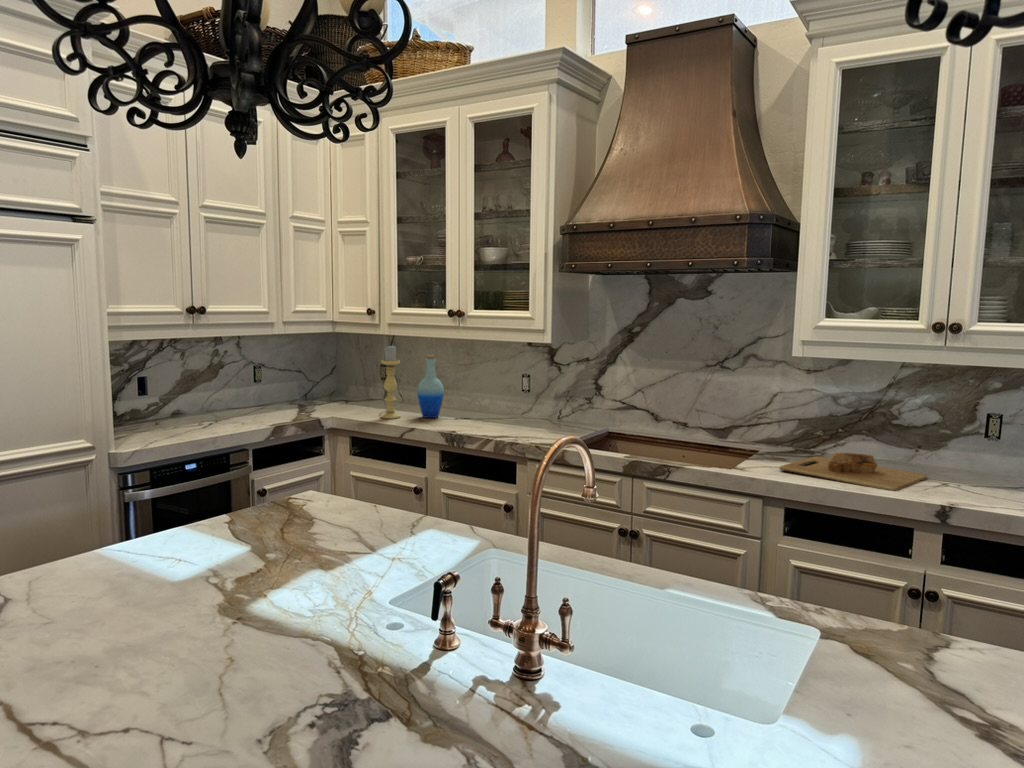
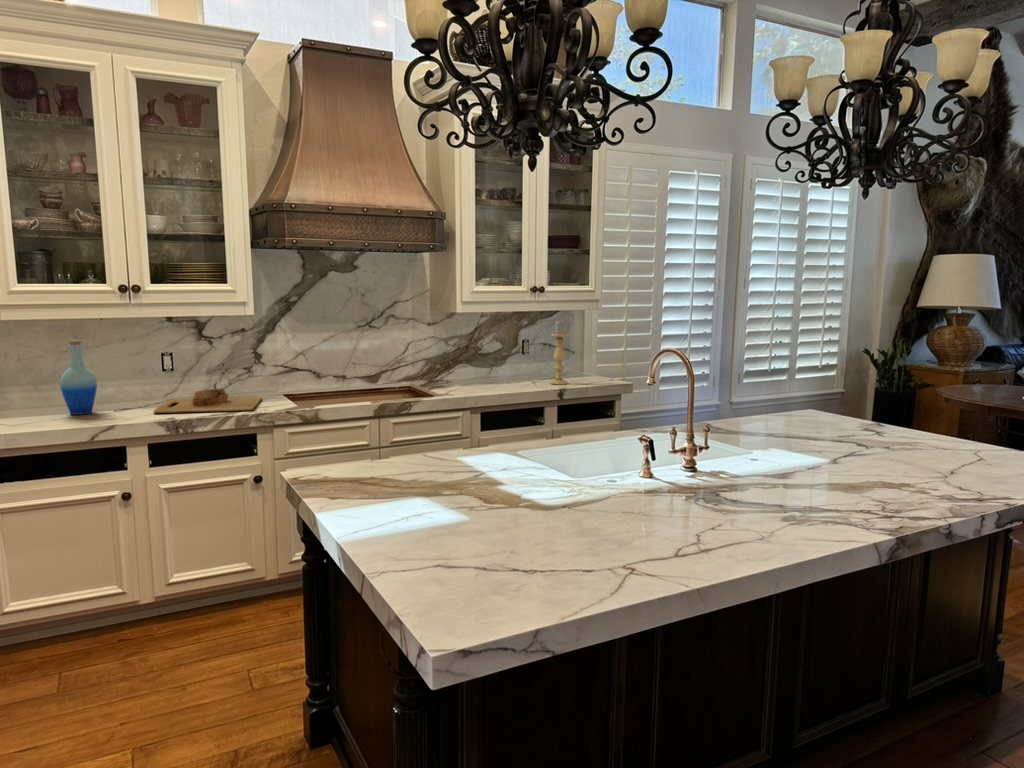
candle holder: present [380,346,400,419] -> present [550,321,568,385]
cutting board: present [779,453,927,491] -> present [154,389,262,413]

